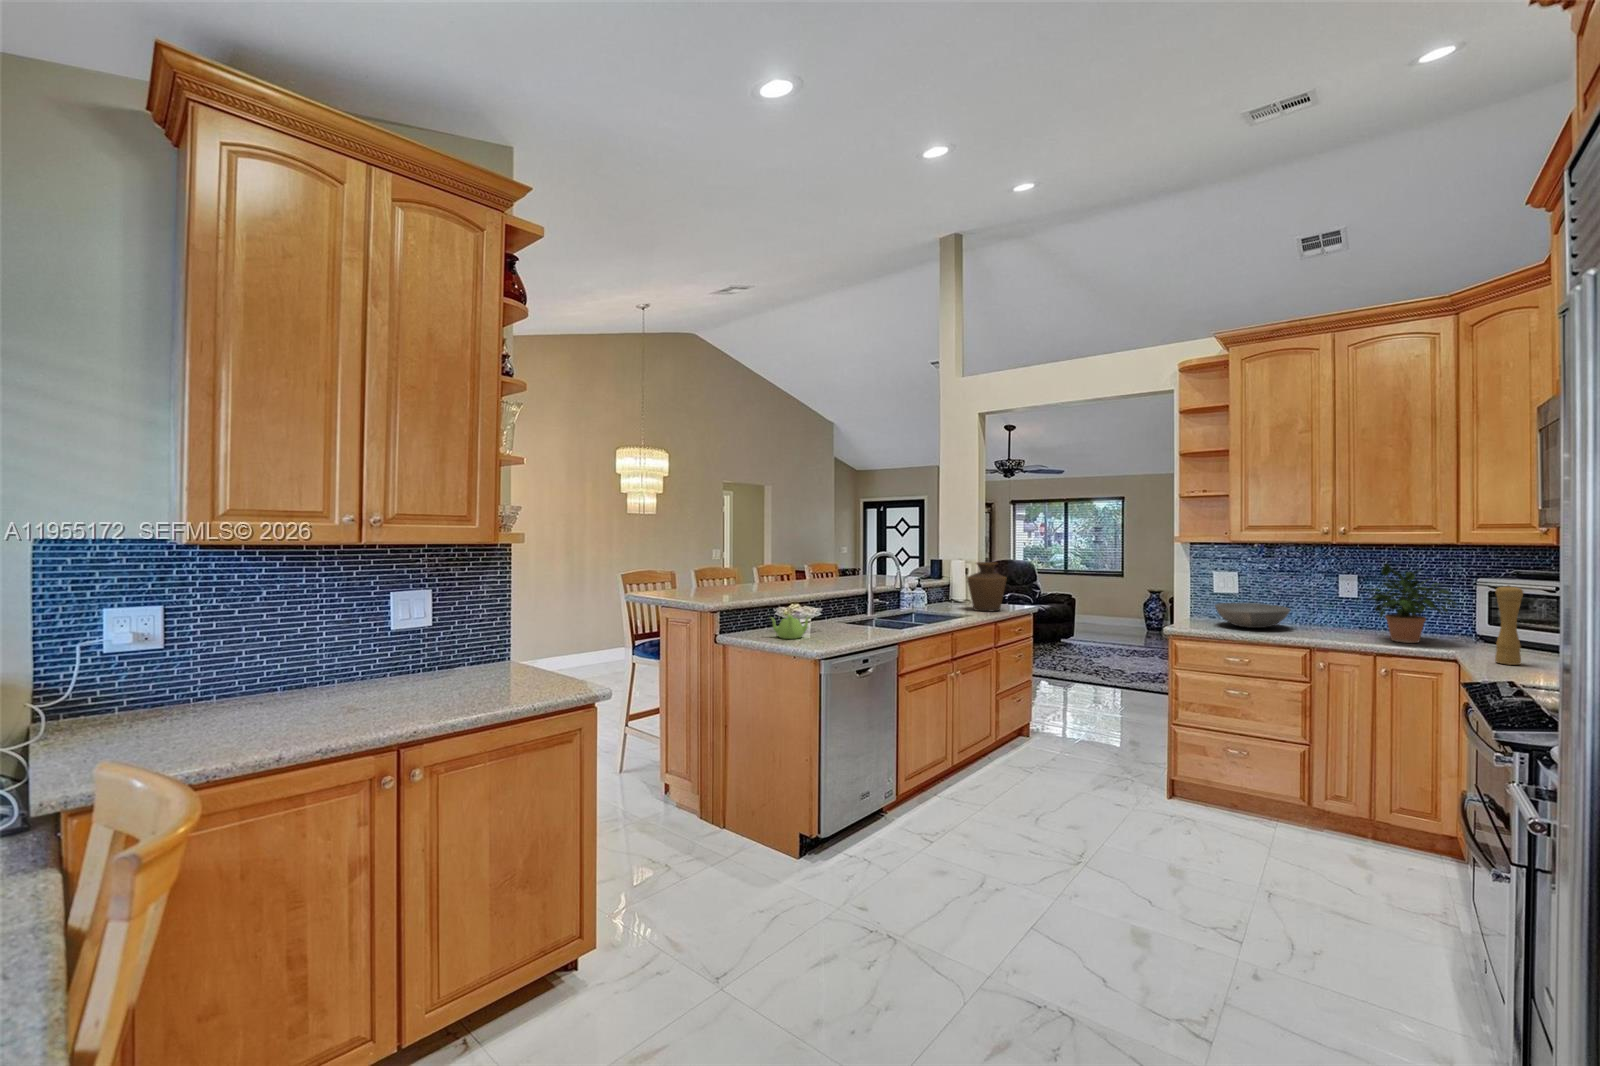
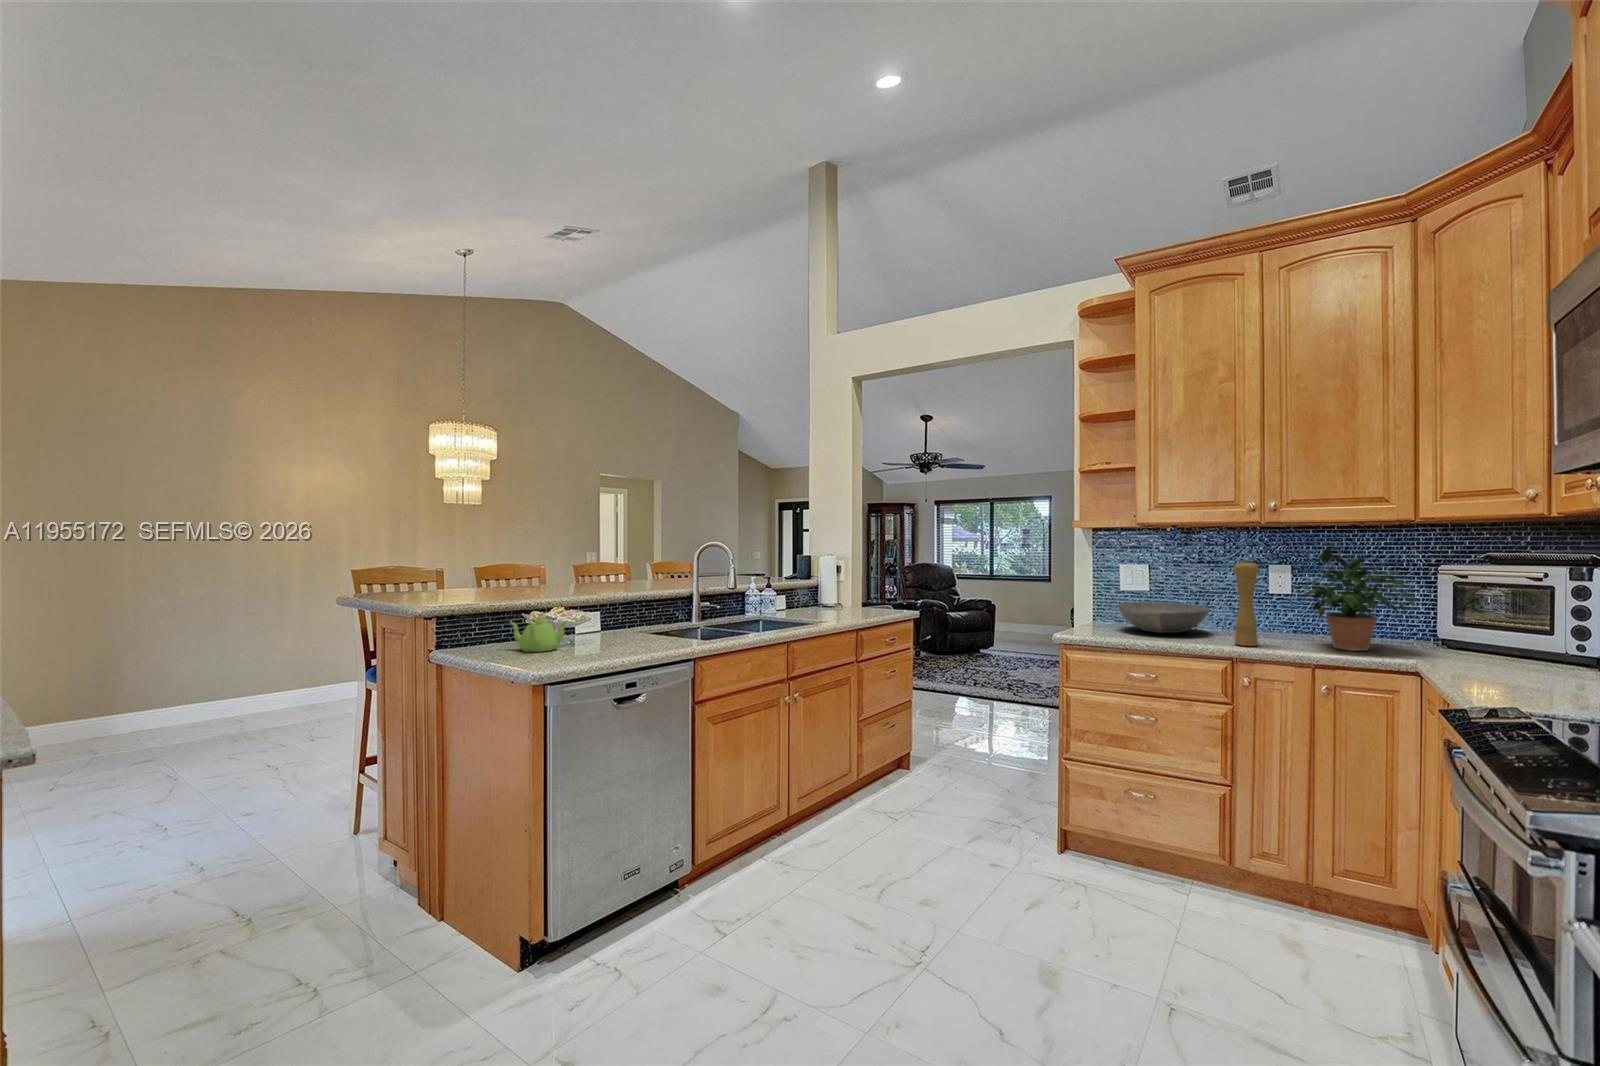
vase: present [967,562,1007,611] -> none [829,555,878,616]
pepper mill: present [1495,586,1523,665] -> present [1234,561,1259,646]

